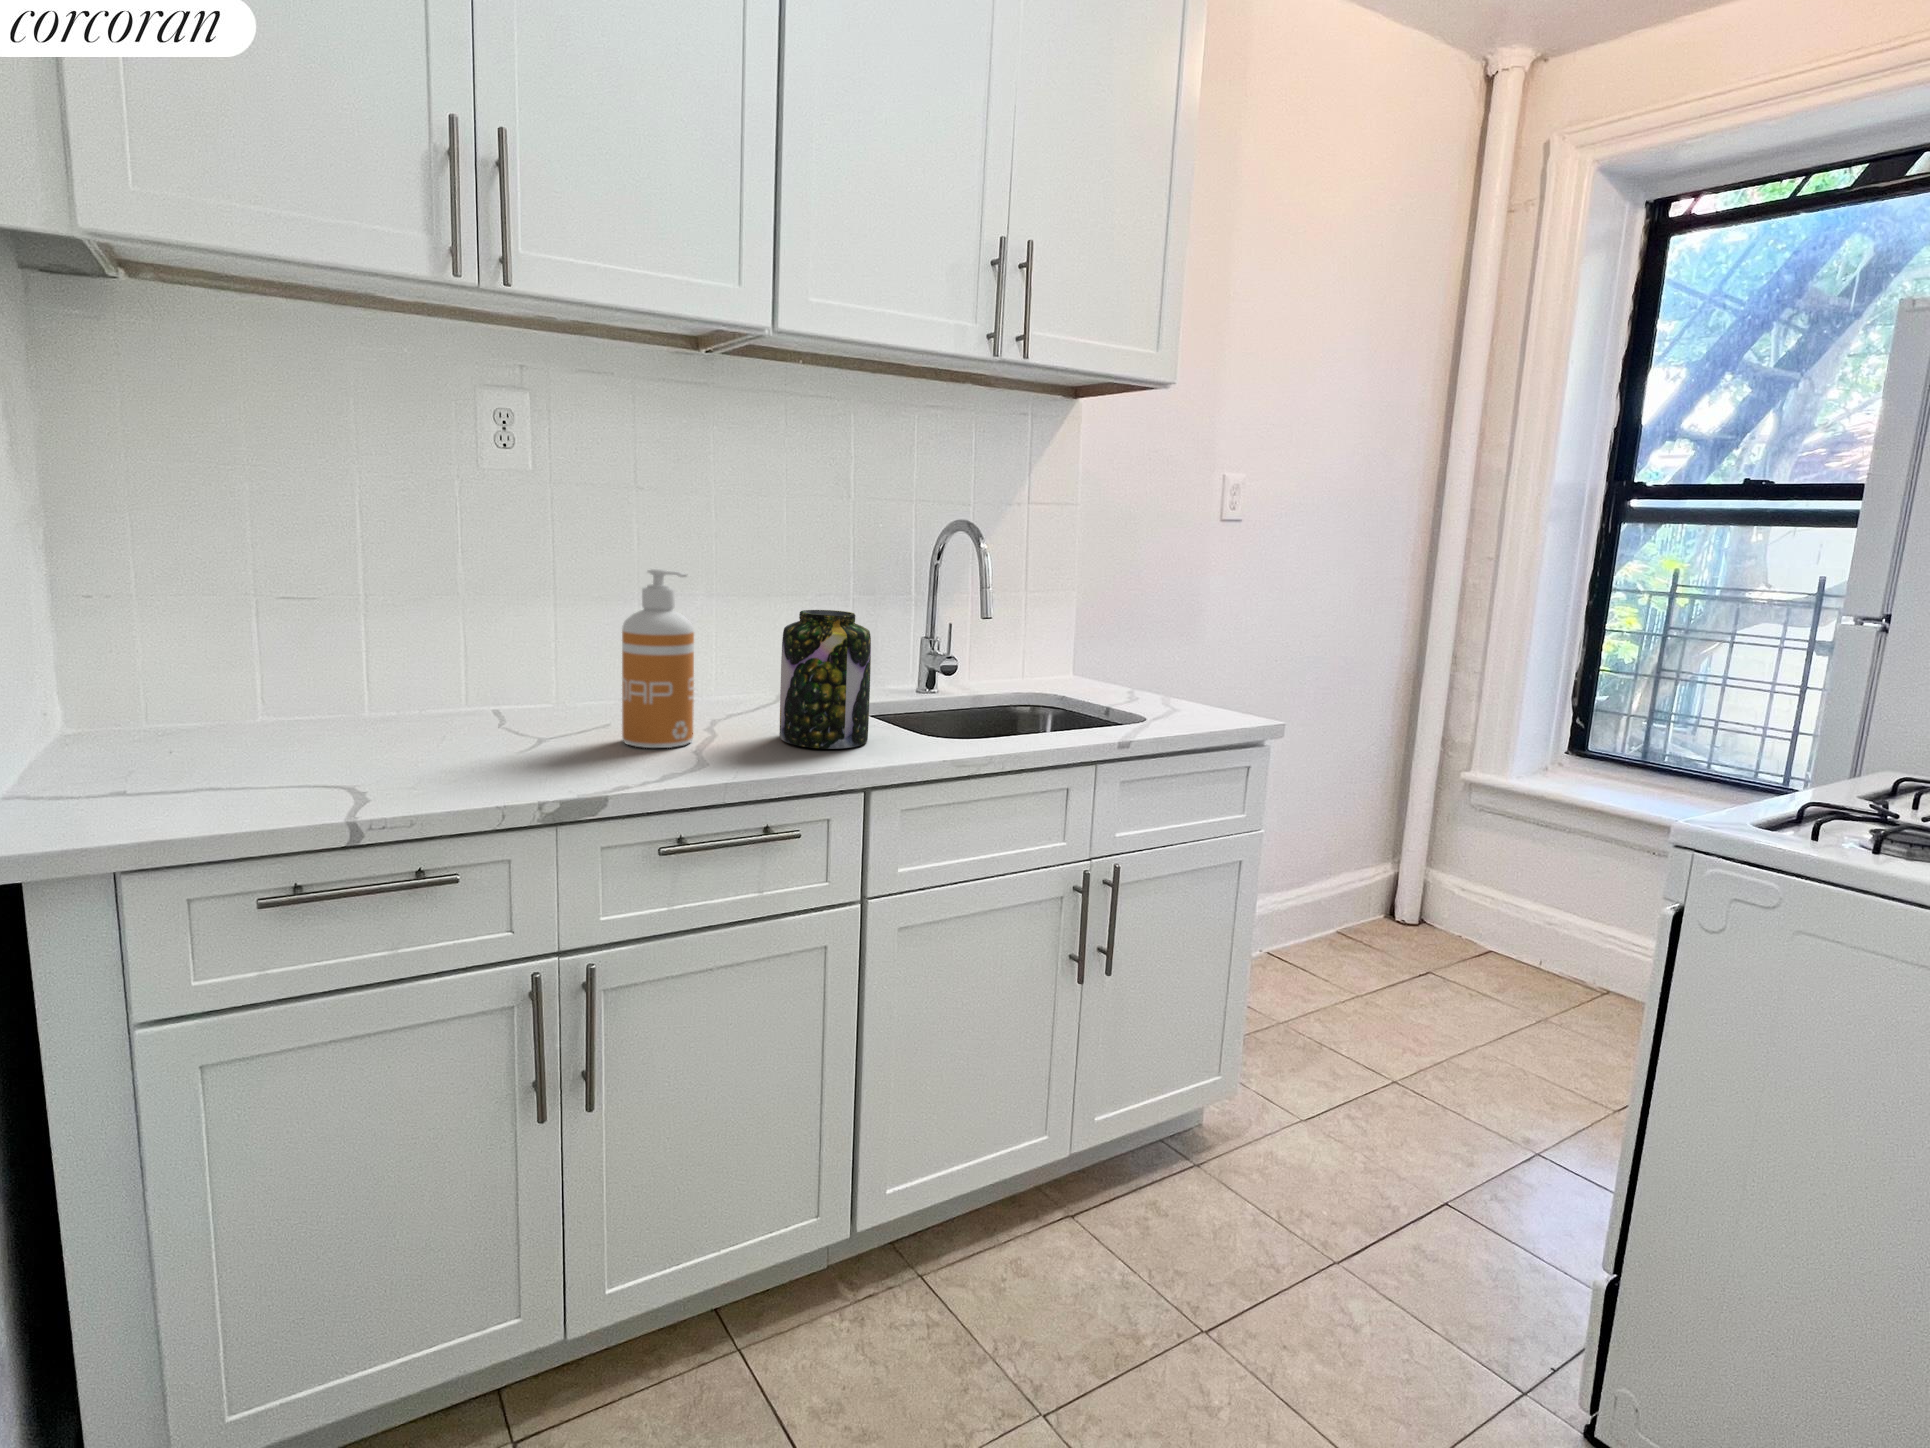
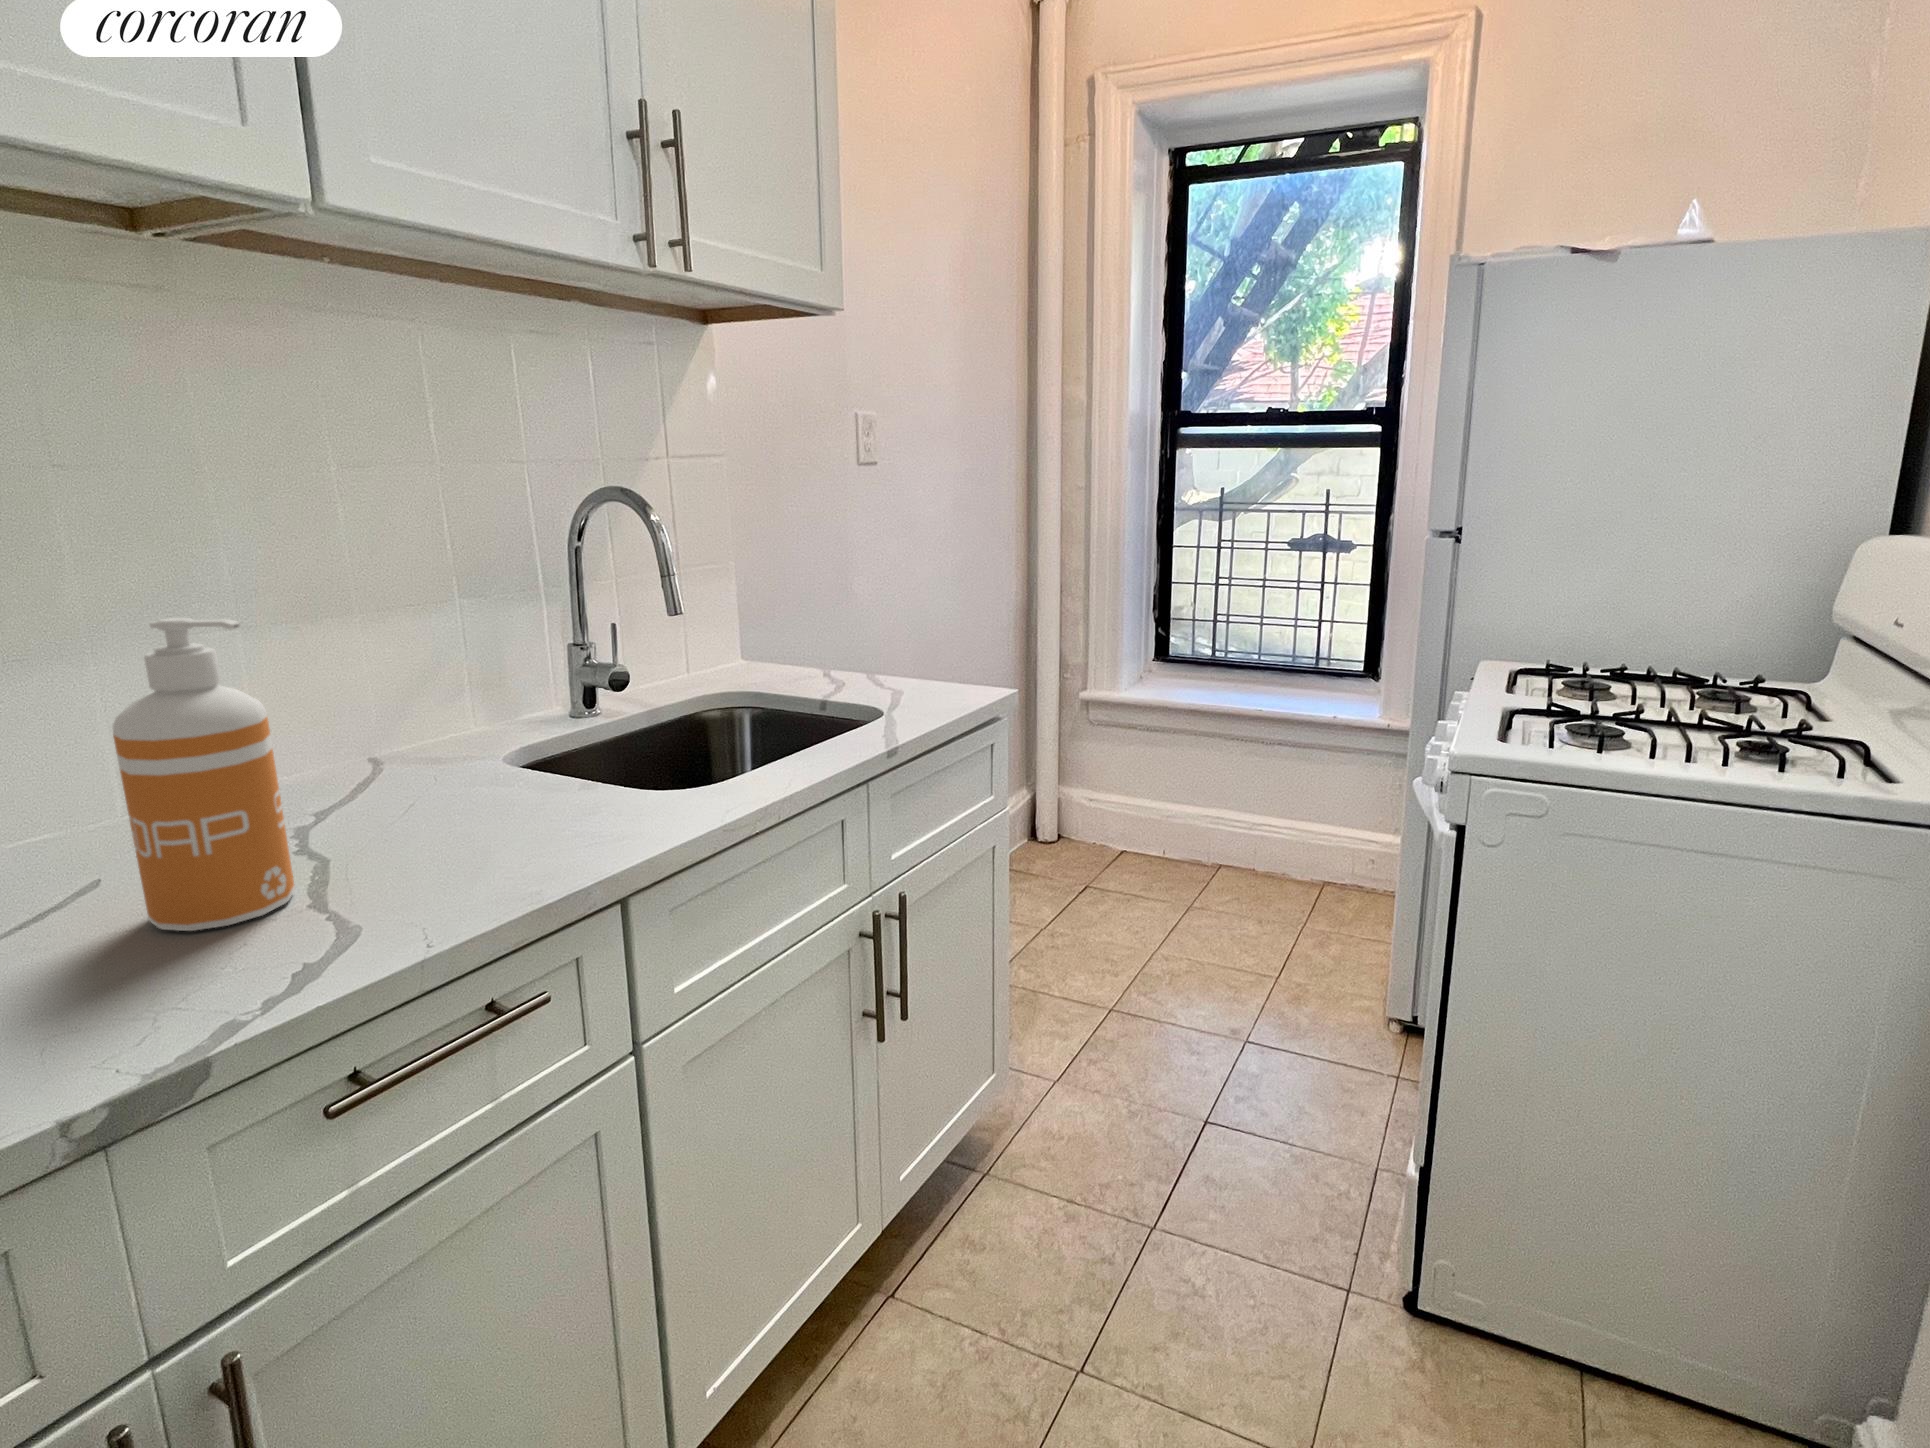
jar: present [780,610,871,749] -> none [426,643,589,858]

